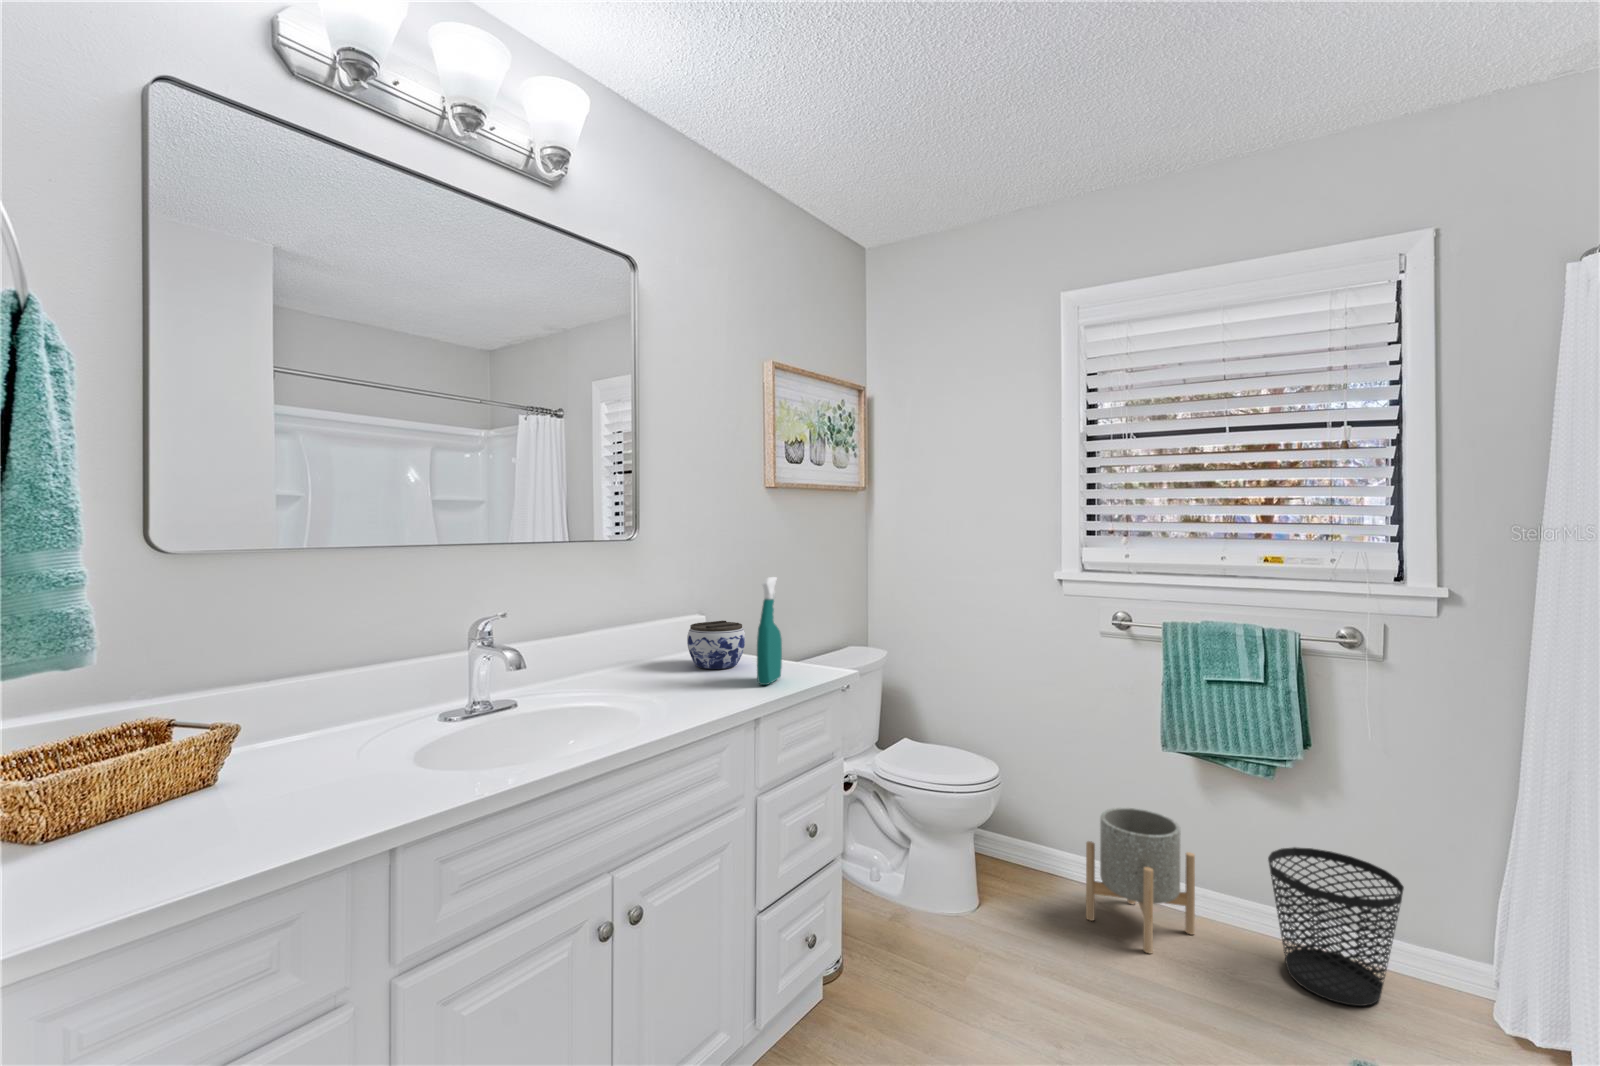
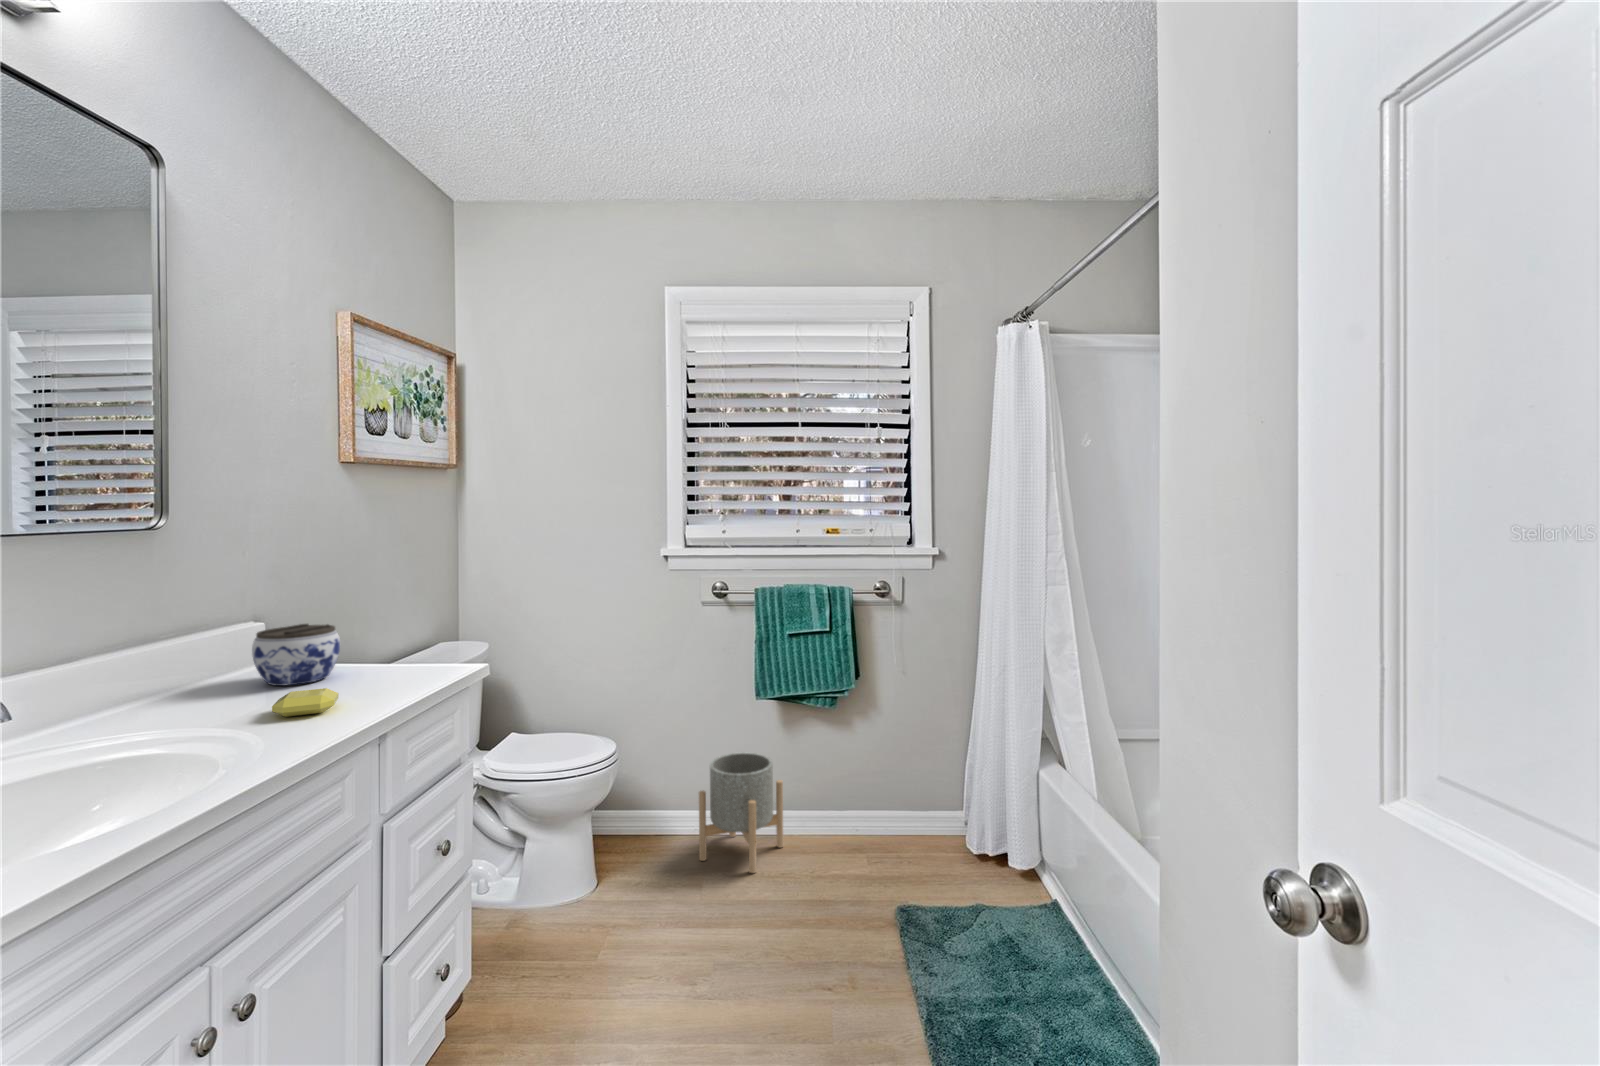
spray bottle: present [757,577,782,685] -> none [371,565,400,693]
soap bar: none [685,674,731,694] -> present [272,688,339,717]
wastebasket: present [1268,847,1404,1006] -> none [835,754,919,866]

